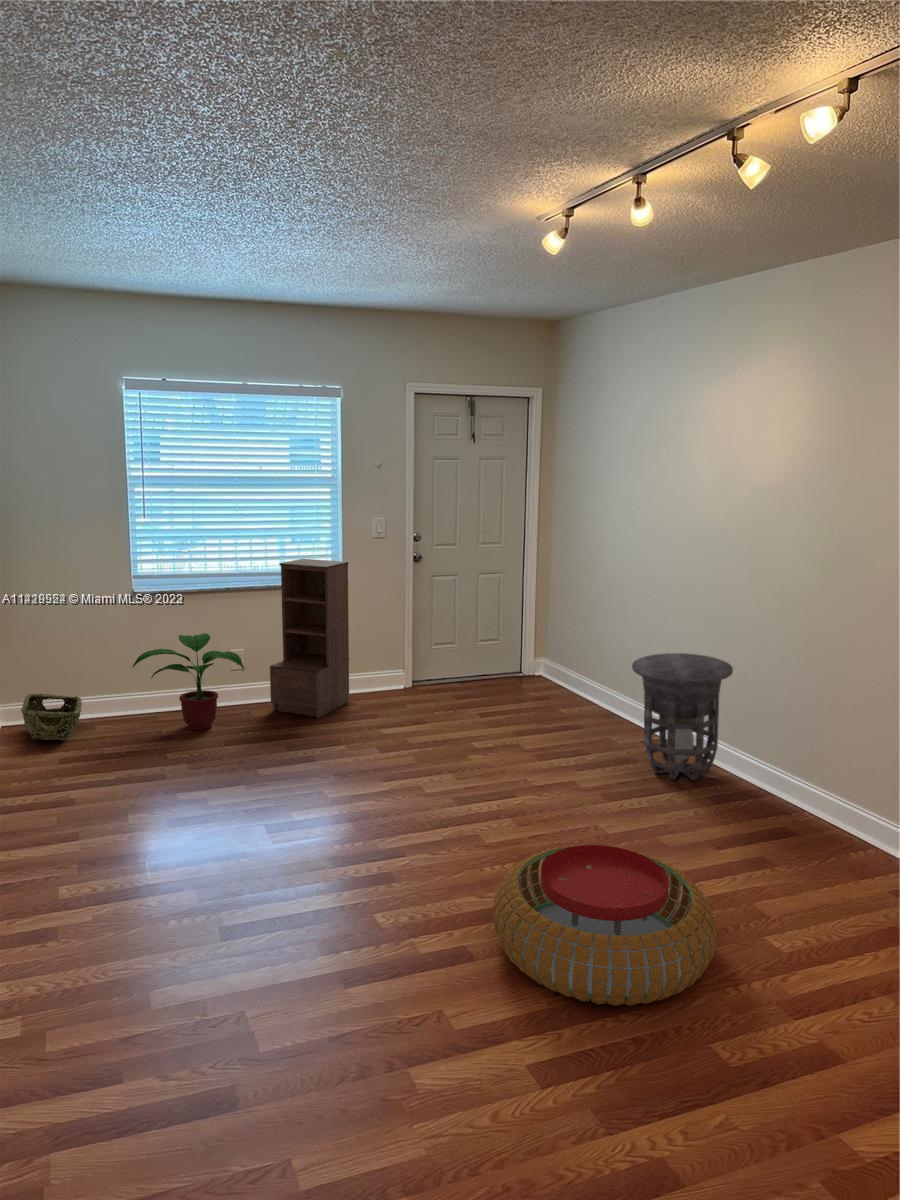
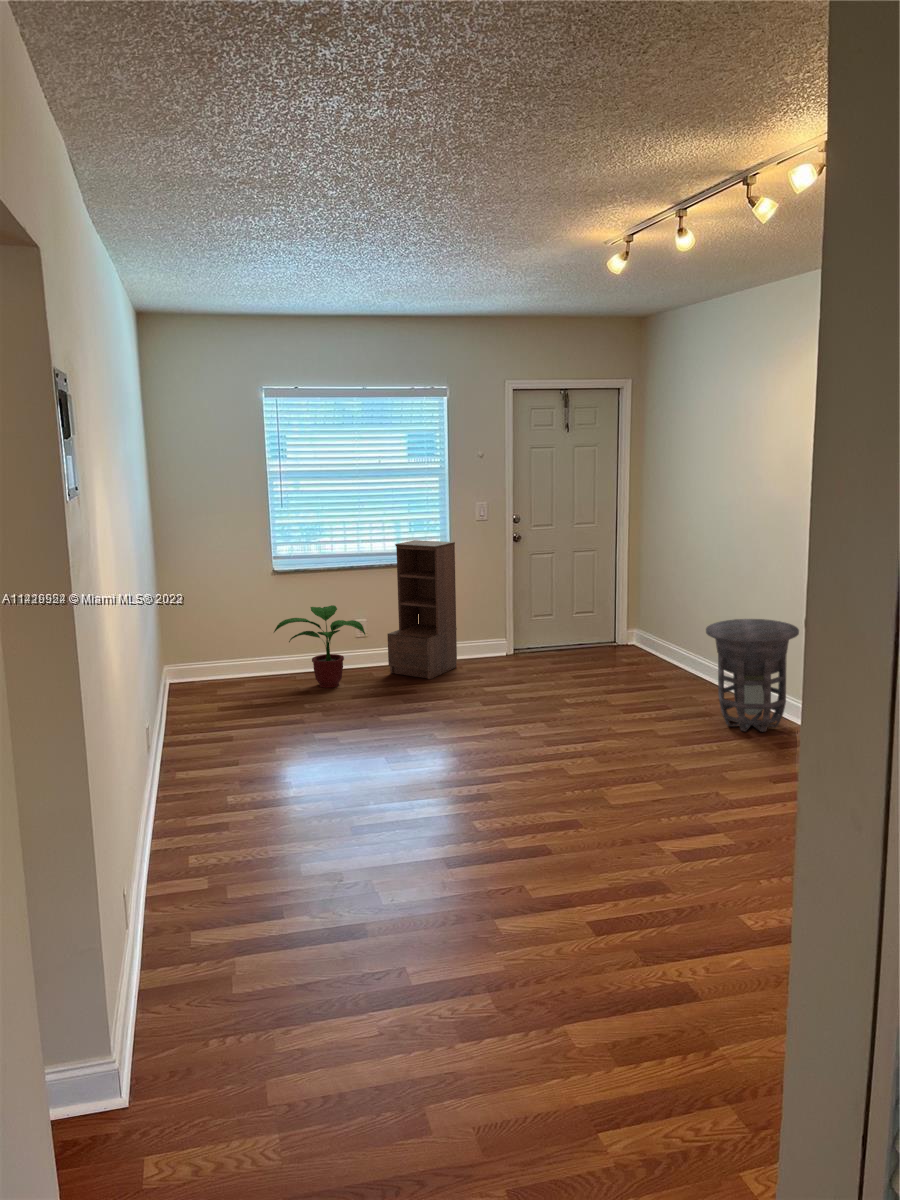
woven basket: present [21,694,82,740] -> none [186,656,233,694]
pouf: present [493,844,717,1006] -> none [565,769,752,888]

